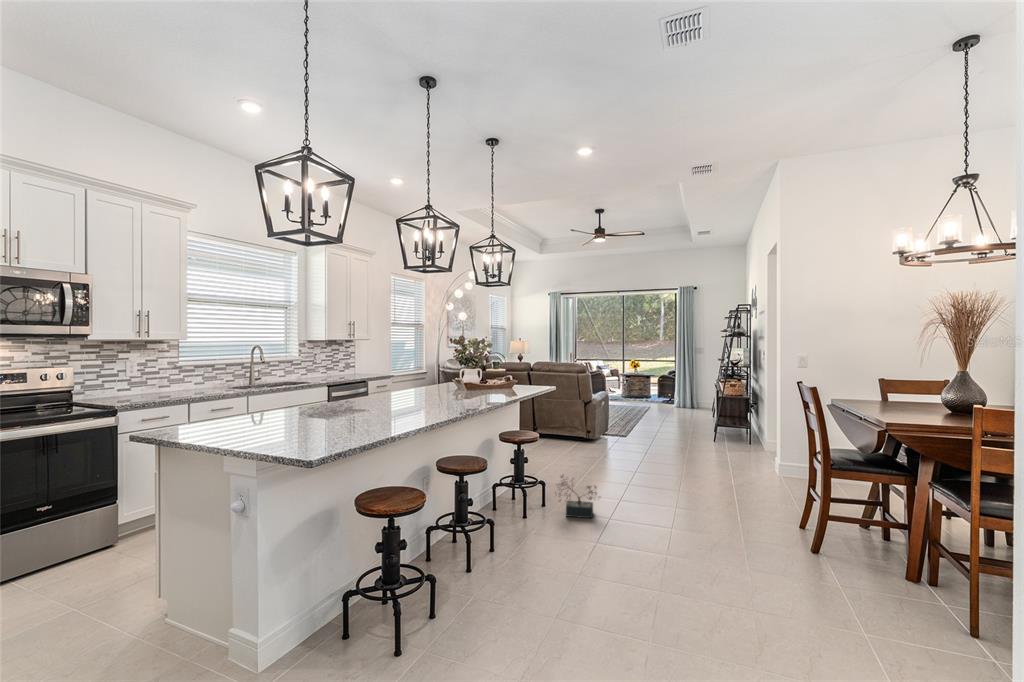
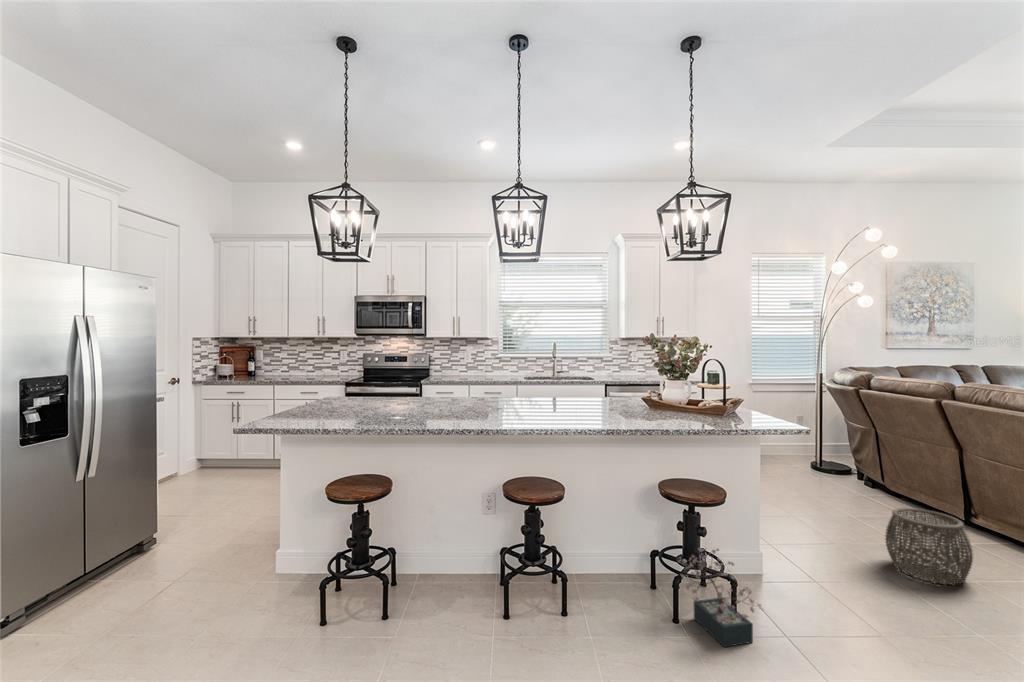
woven basket: none [552,434,585,468] -> present [885,508,973,585]

